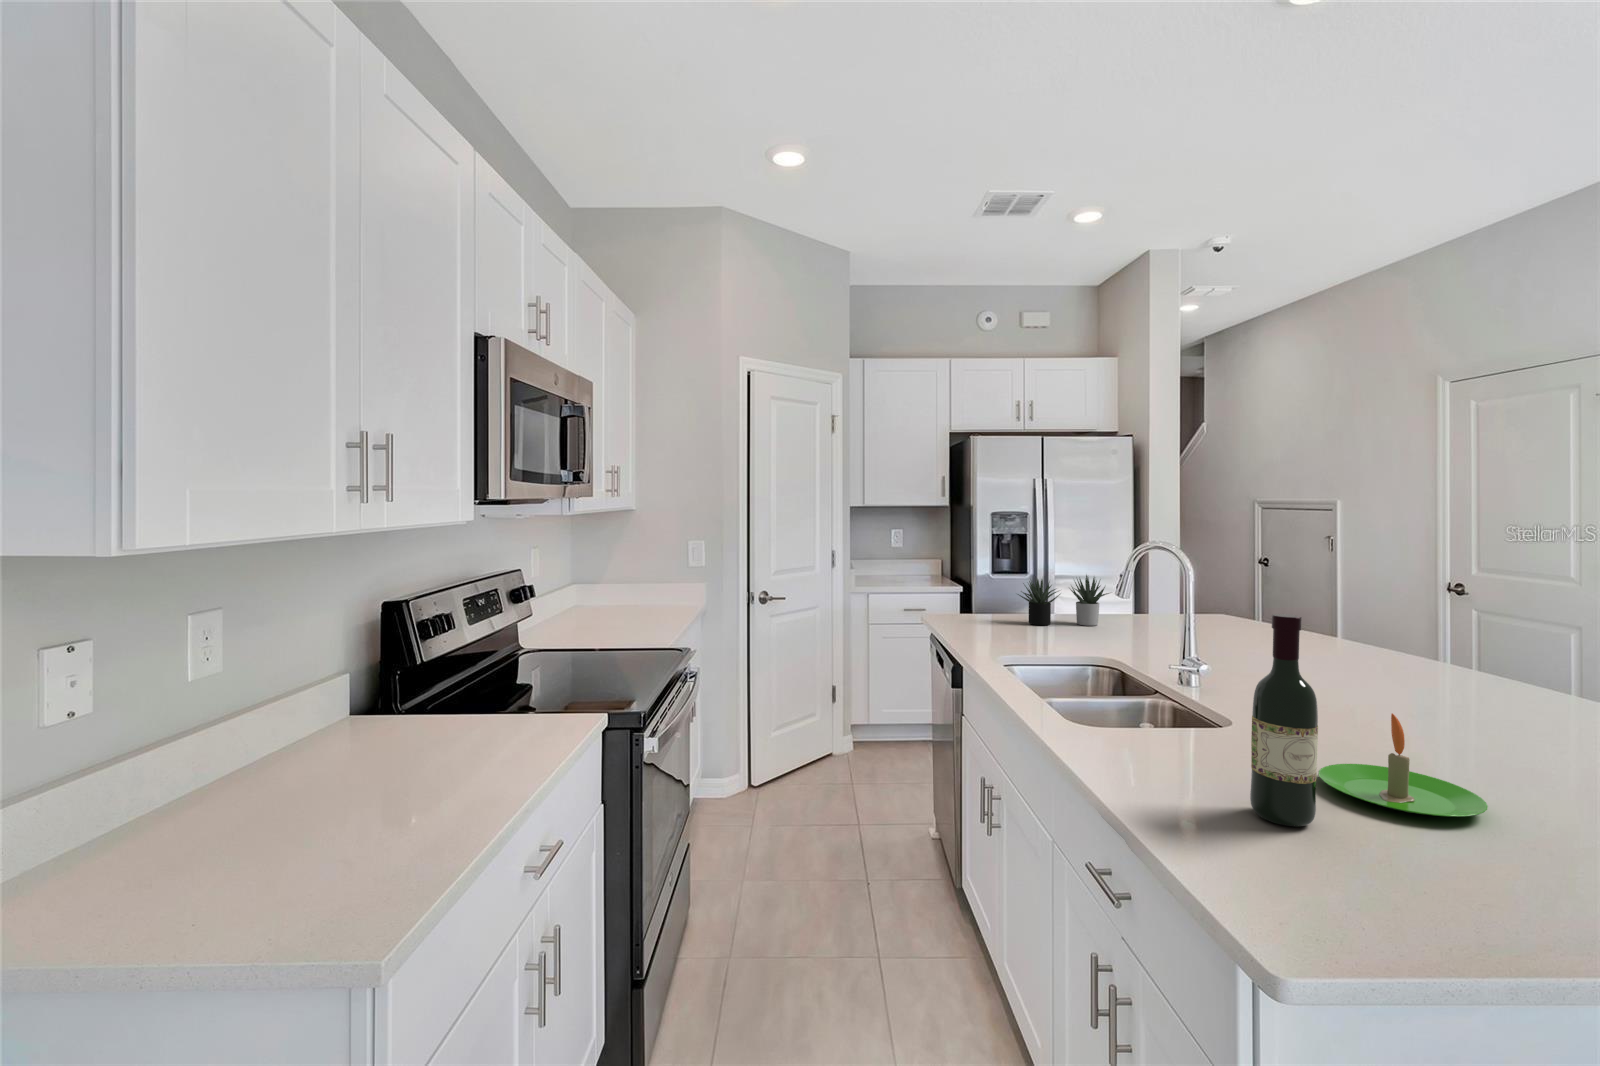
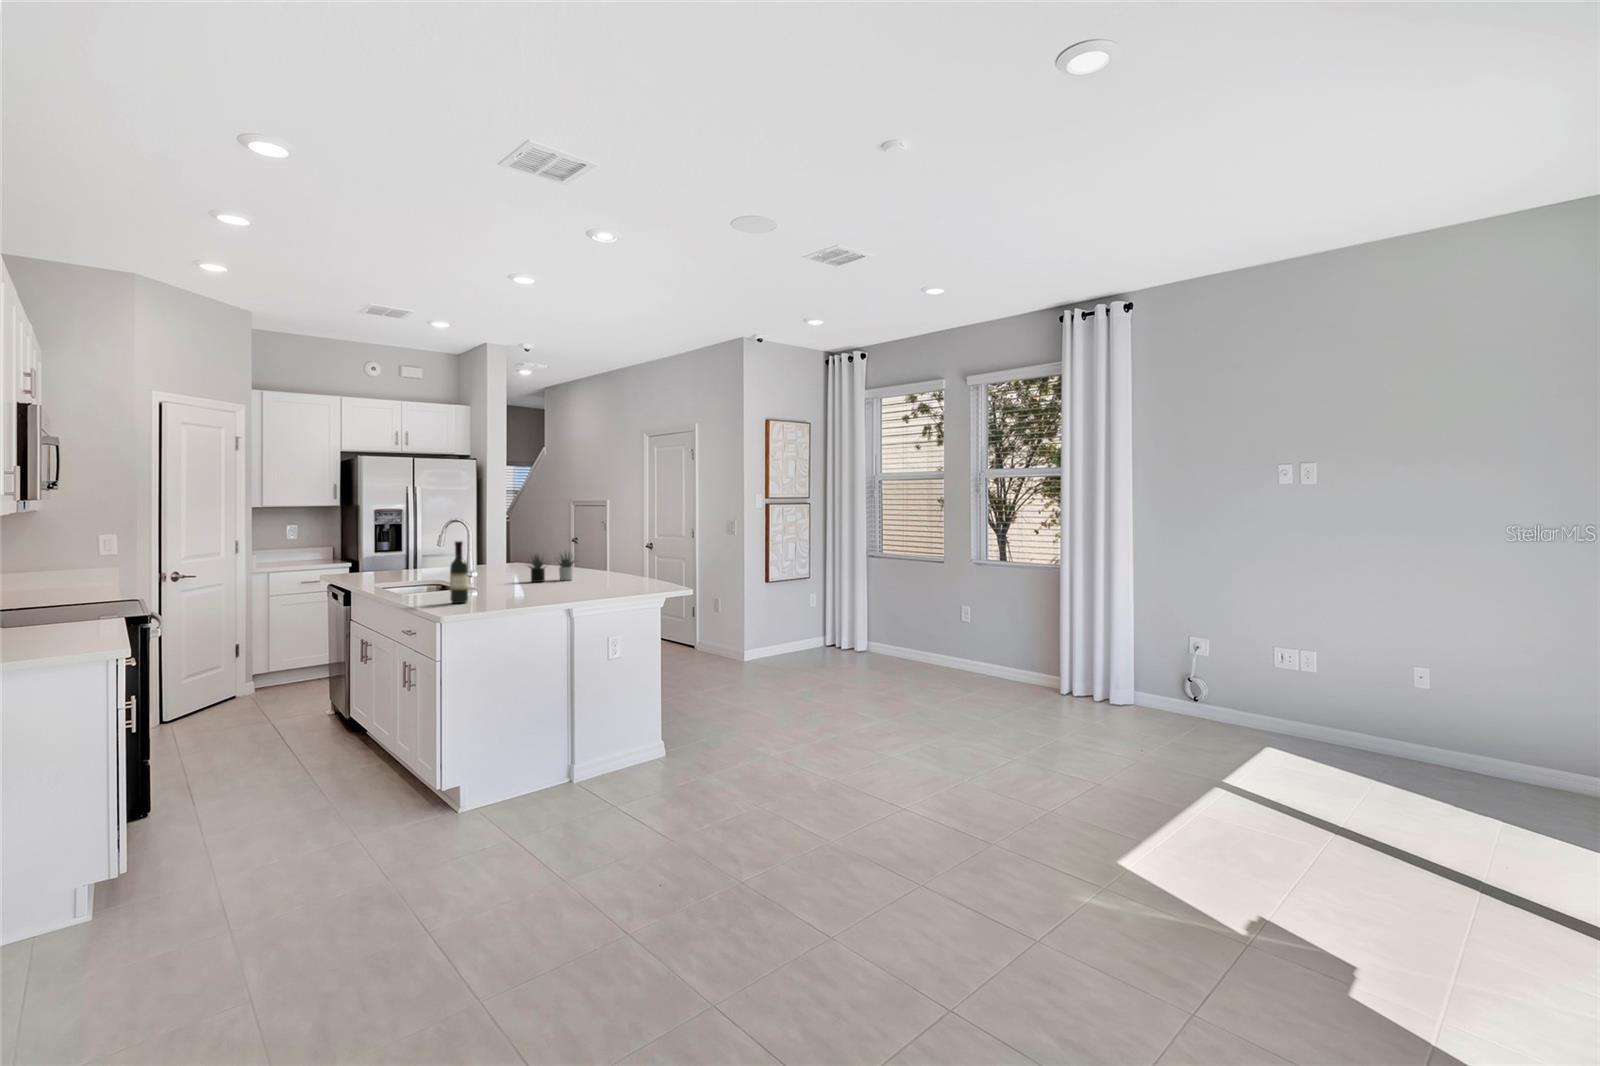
succulent plant: present [1018,575,1109,626] -> present [529,551,575,582]
candle: present [1318,713,1488,817] -> none [480,572,521,599]

